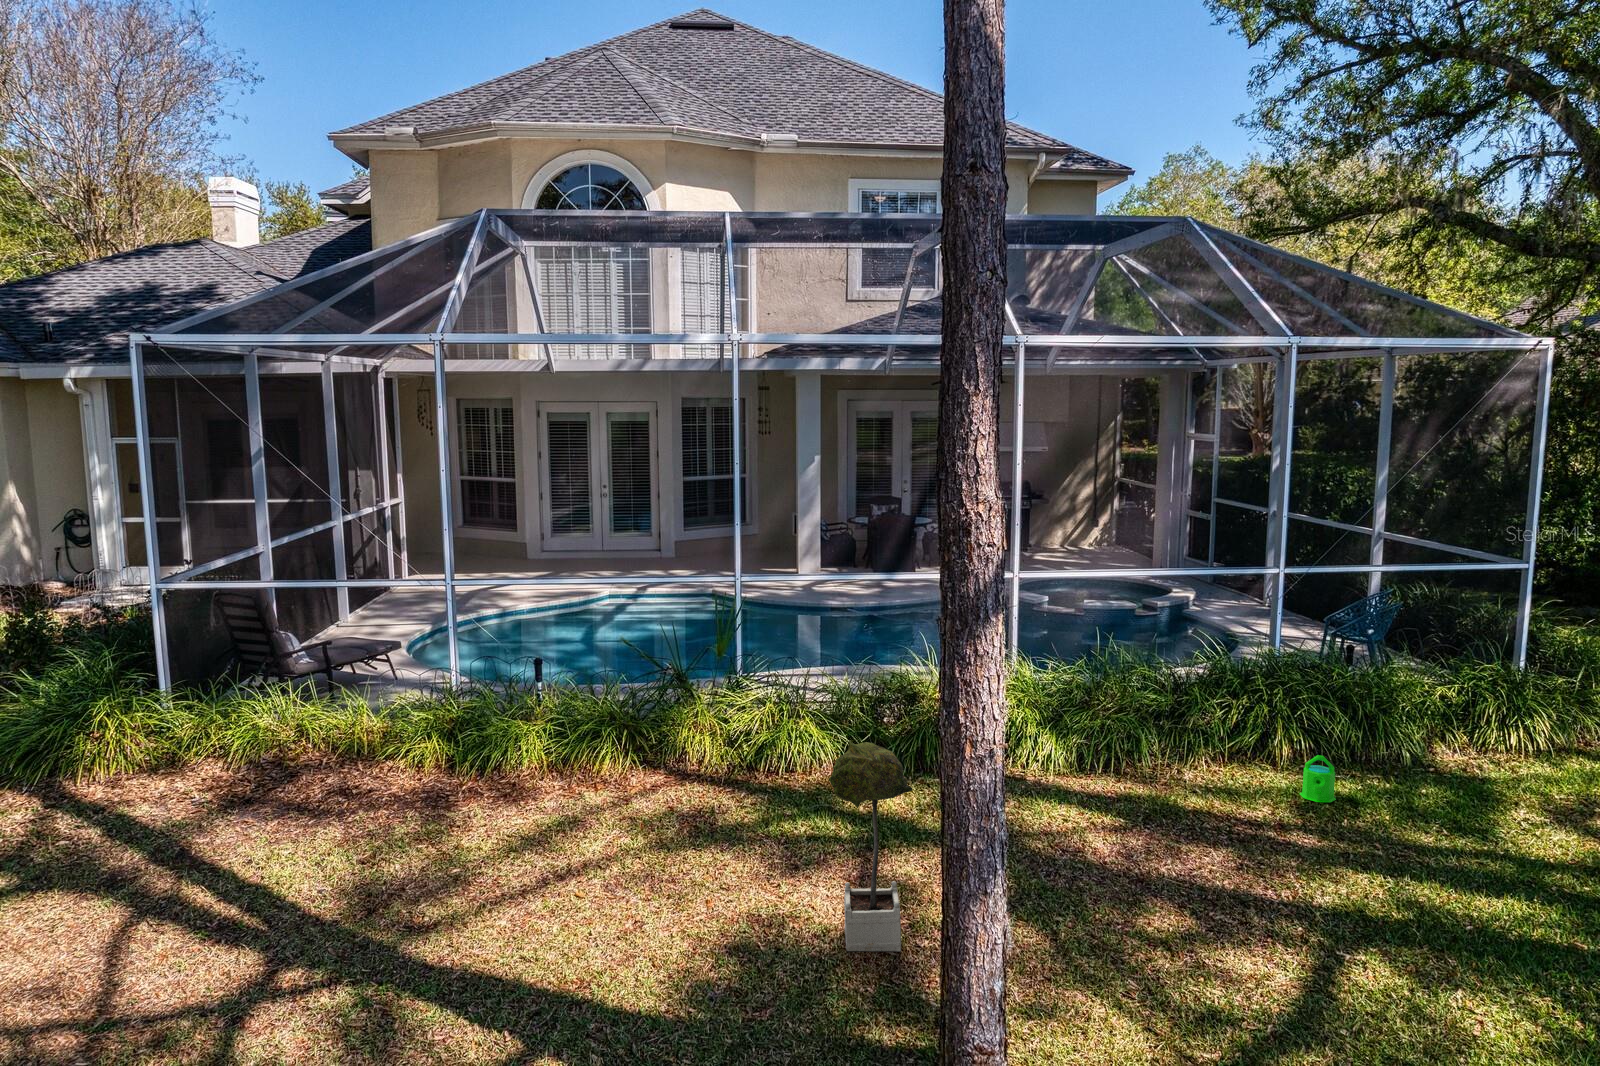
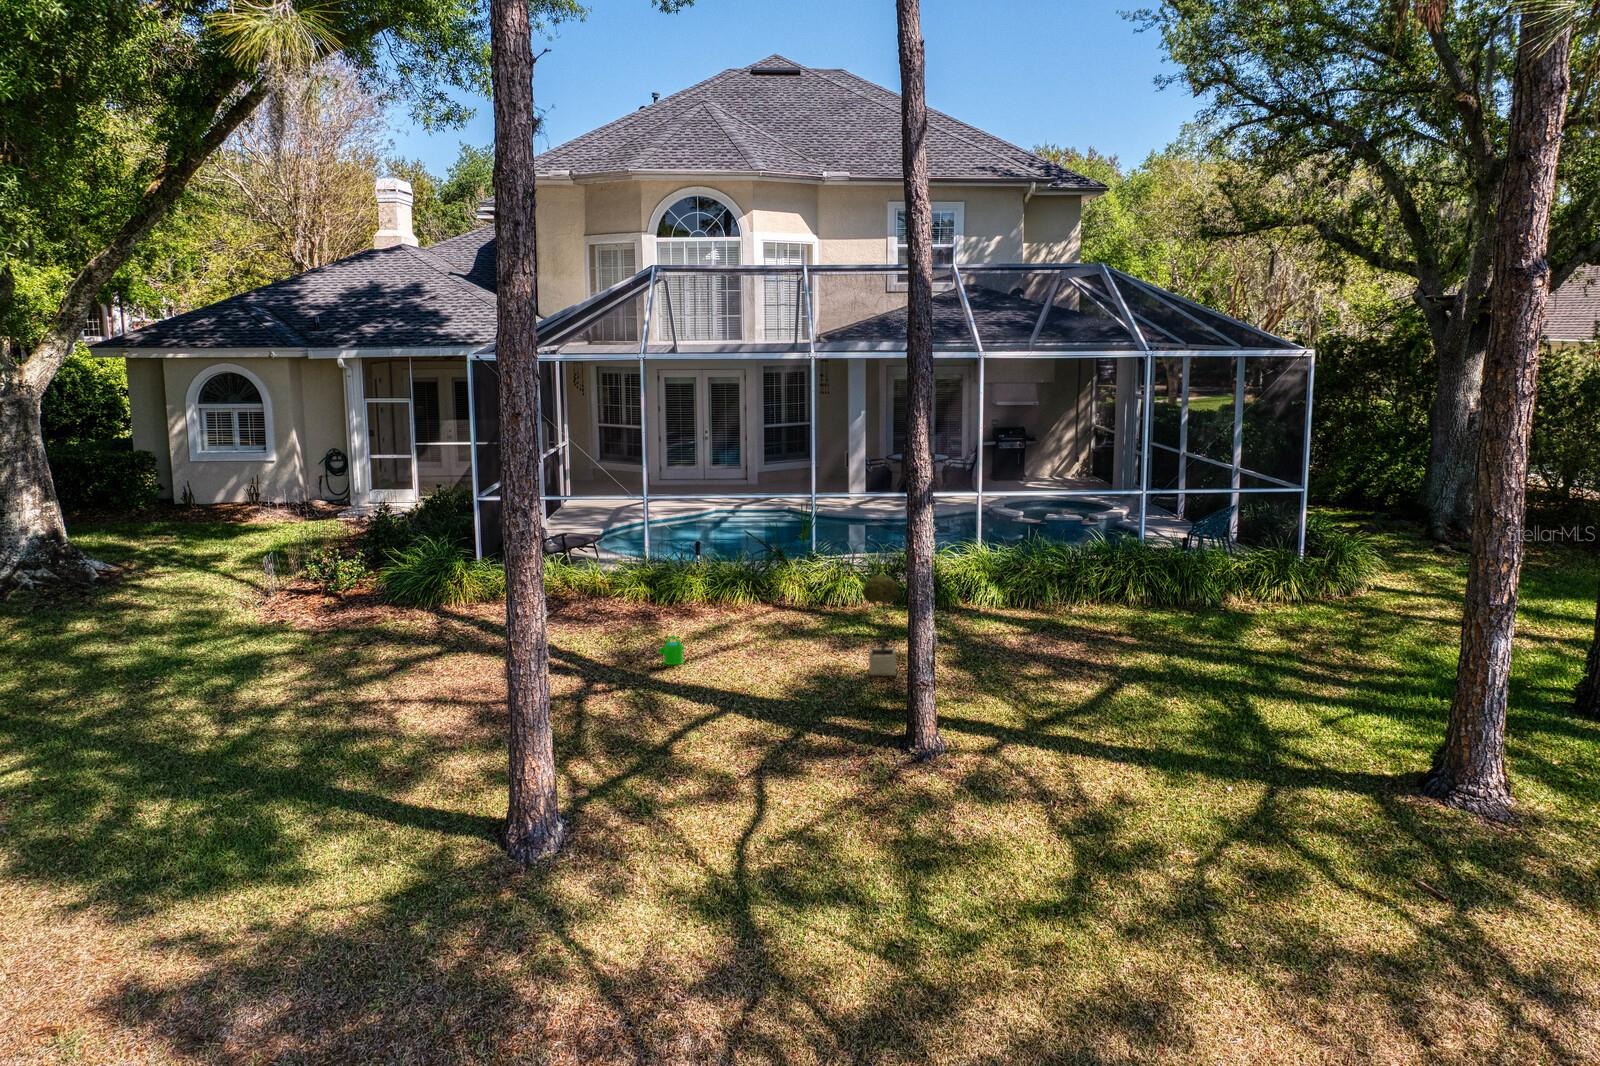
watering can: present [1300,755,1336,802] -> present [659,635,684,665]

